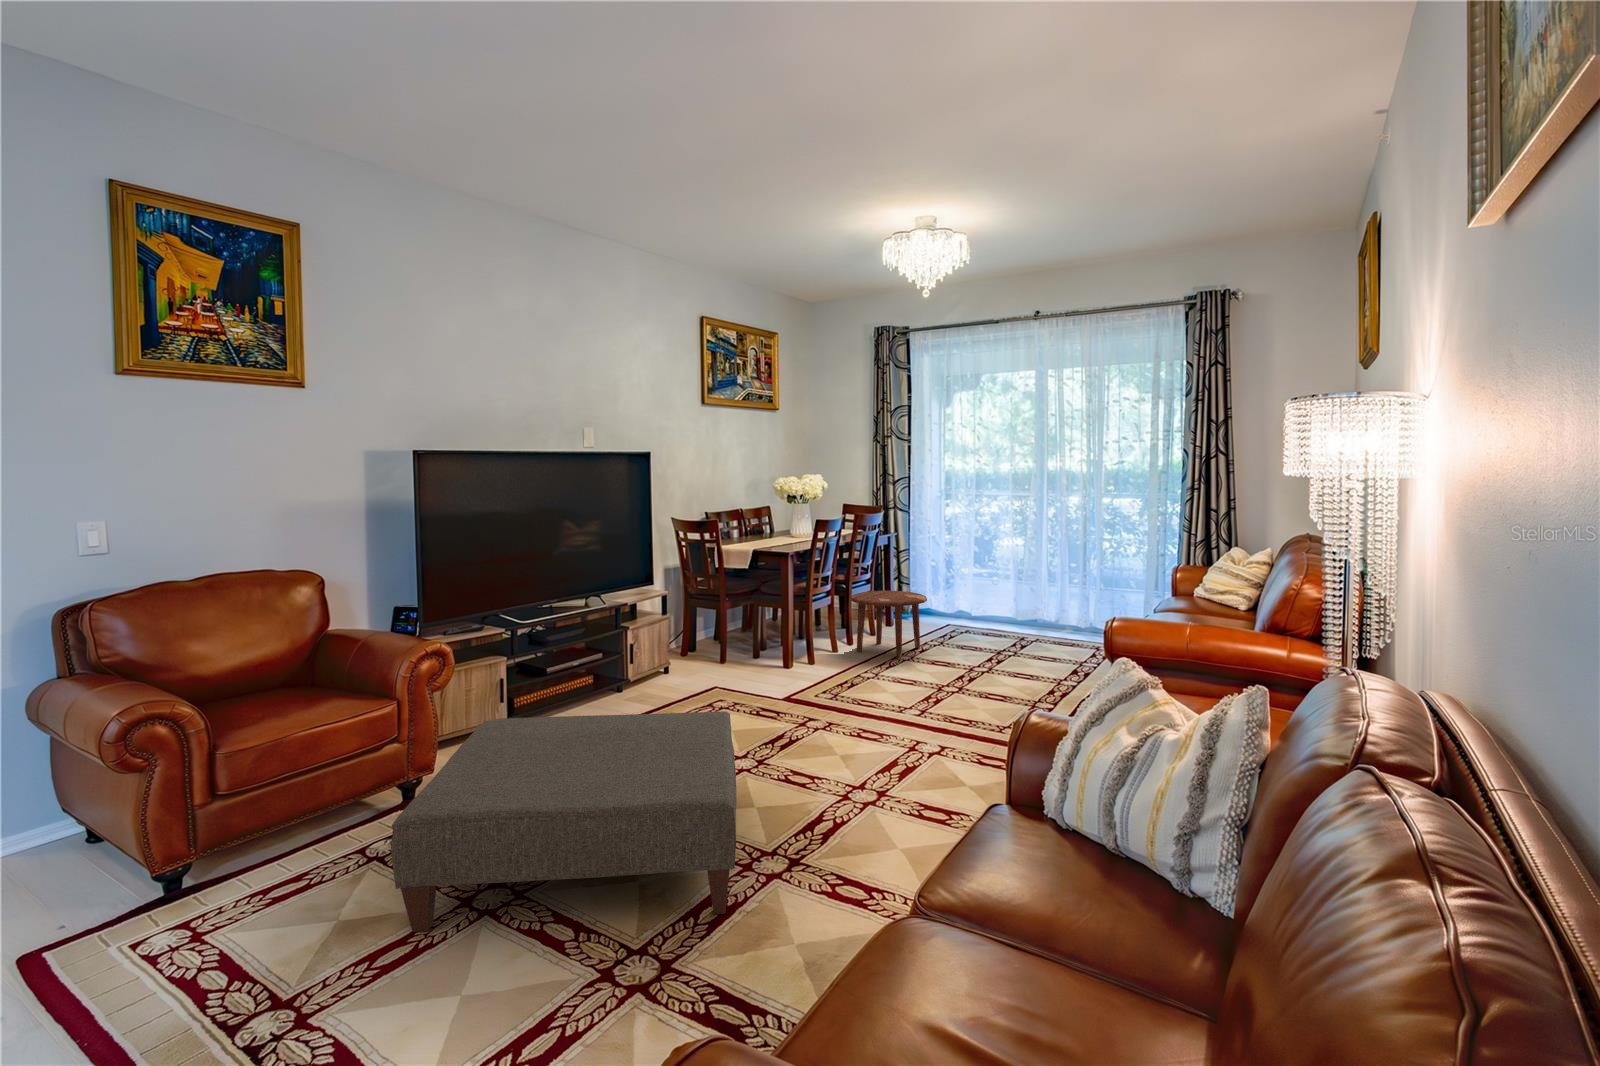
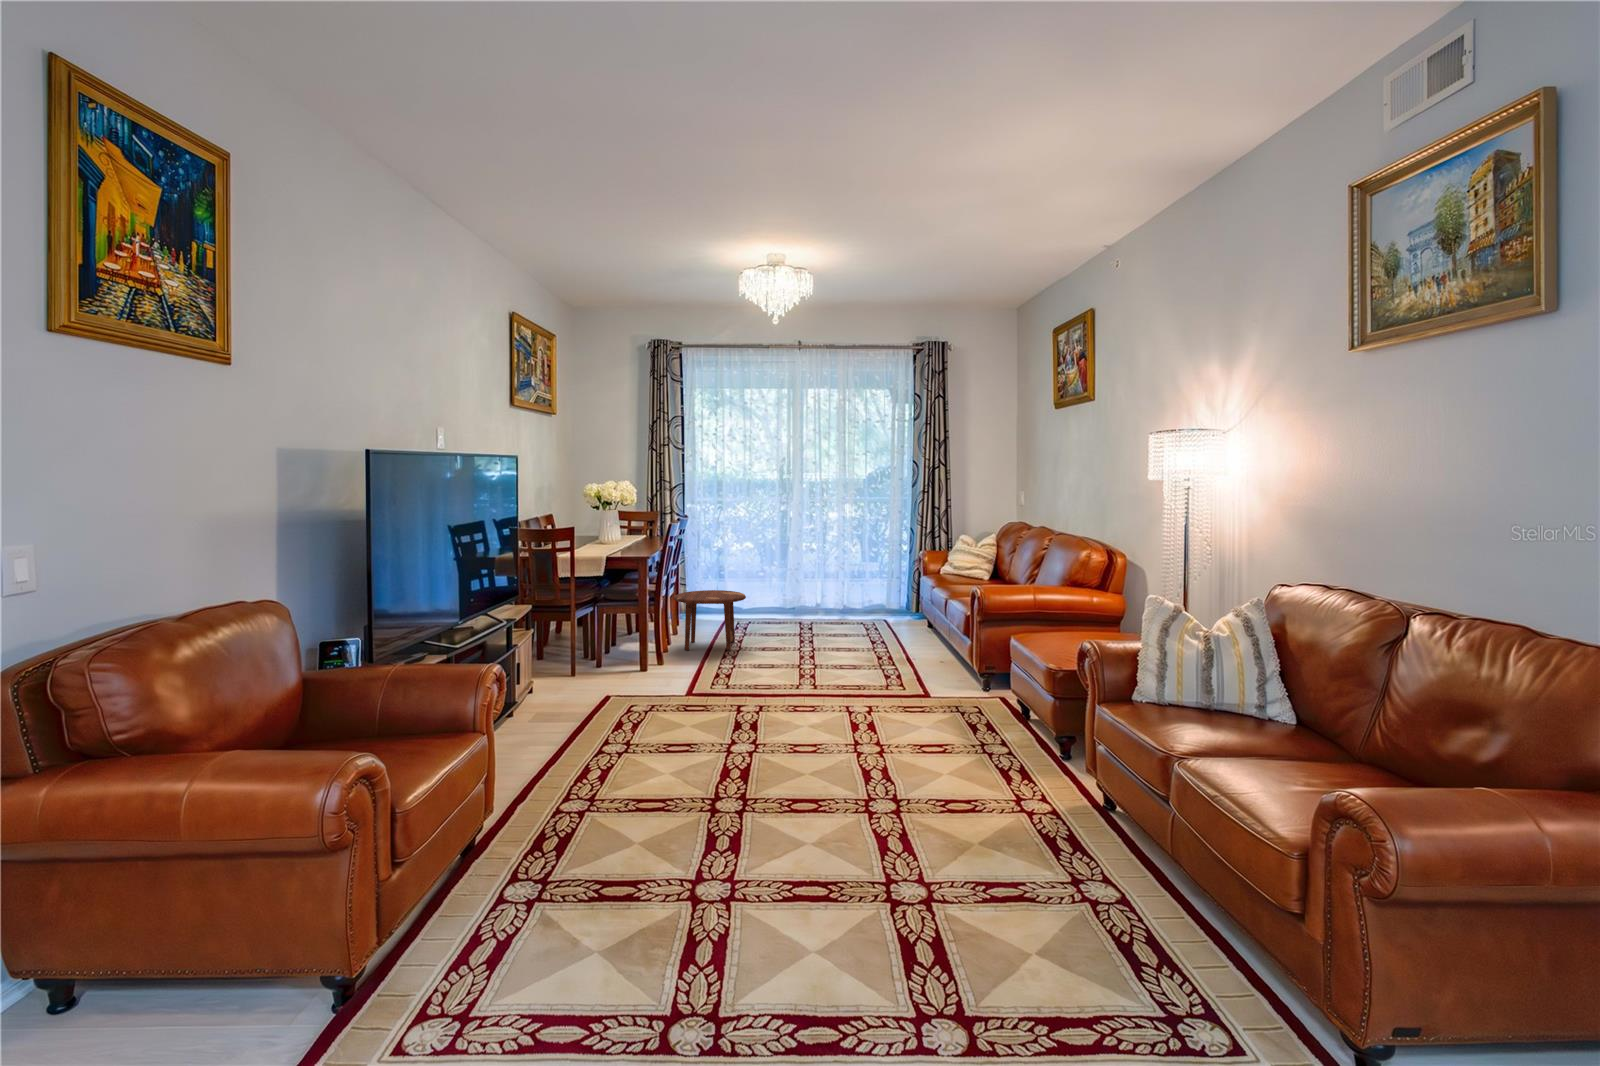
ottoman: present [391,711,736,932] -> none [548,697,927,943]

